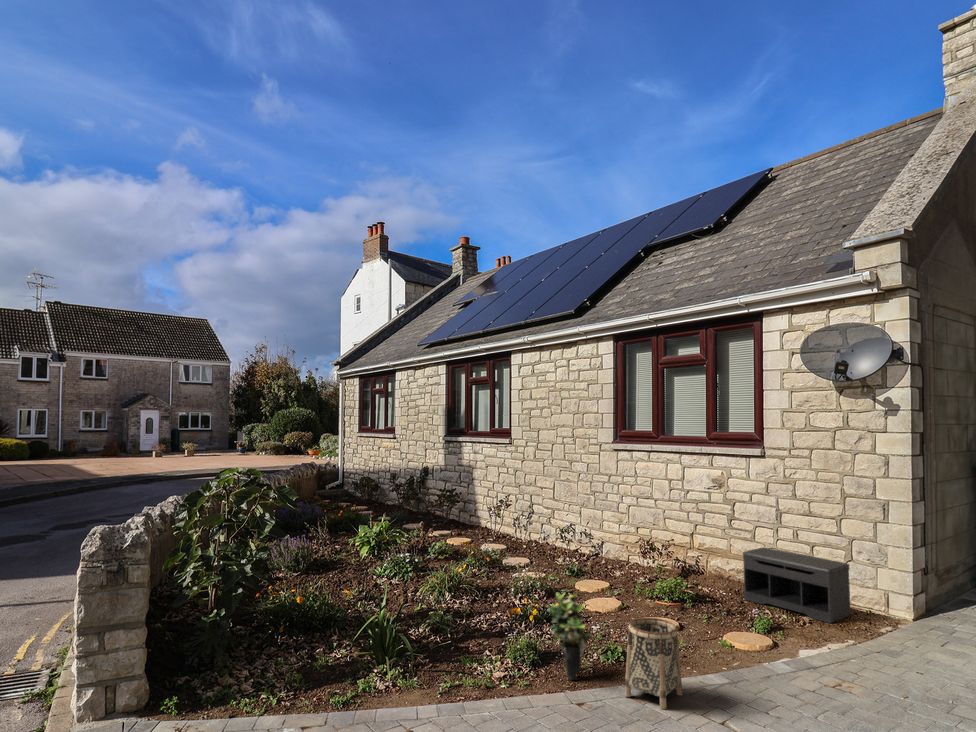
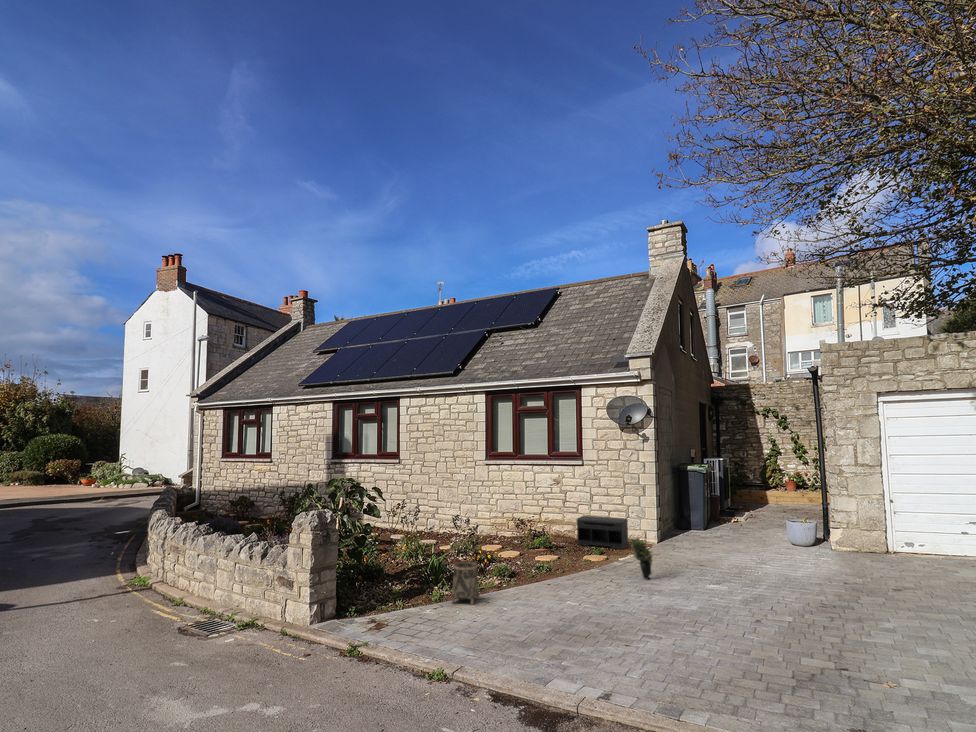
potted plant: present [548,593,592,680] -> present [630,537,652,579]
basket: present [625,617,682,709] -> present [452,561,479,604]

